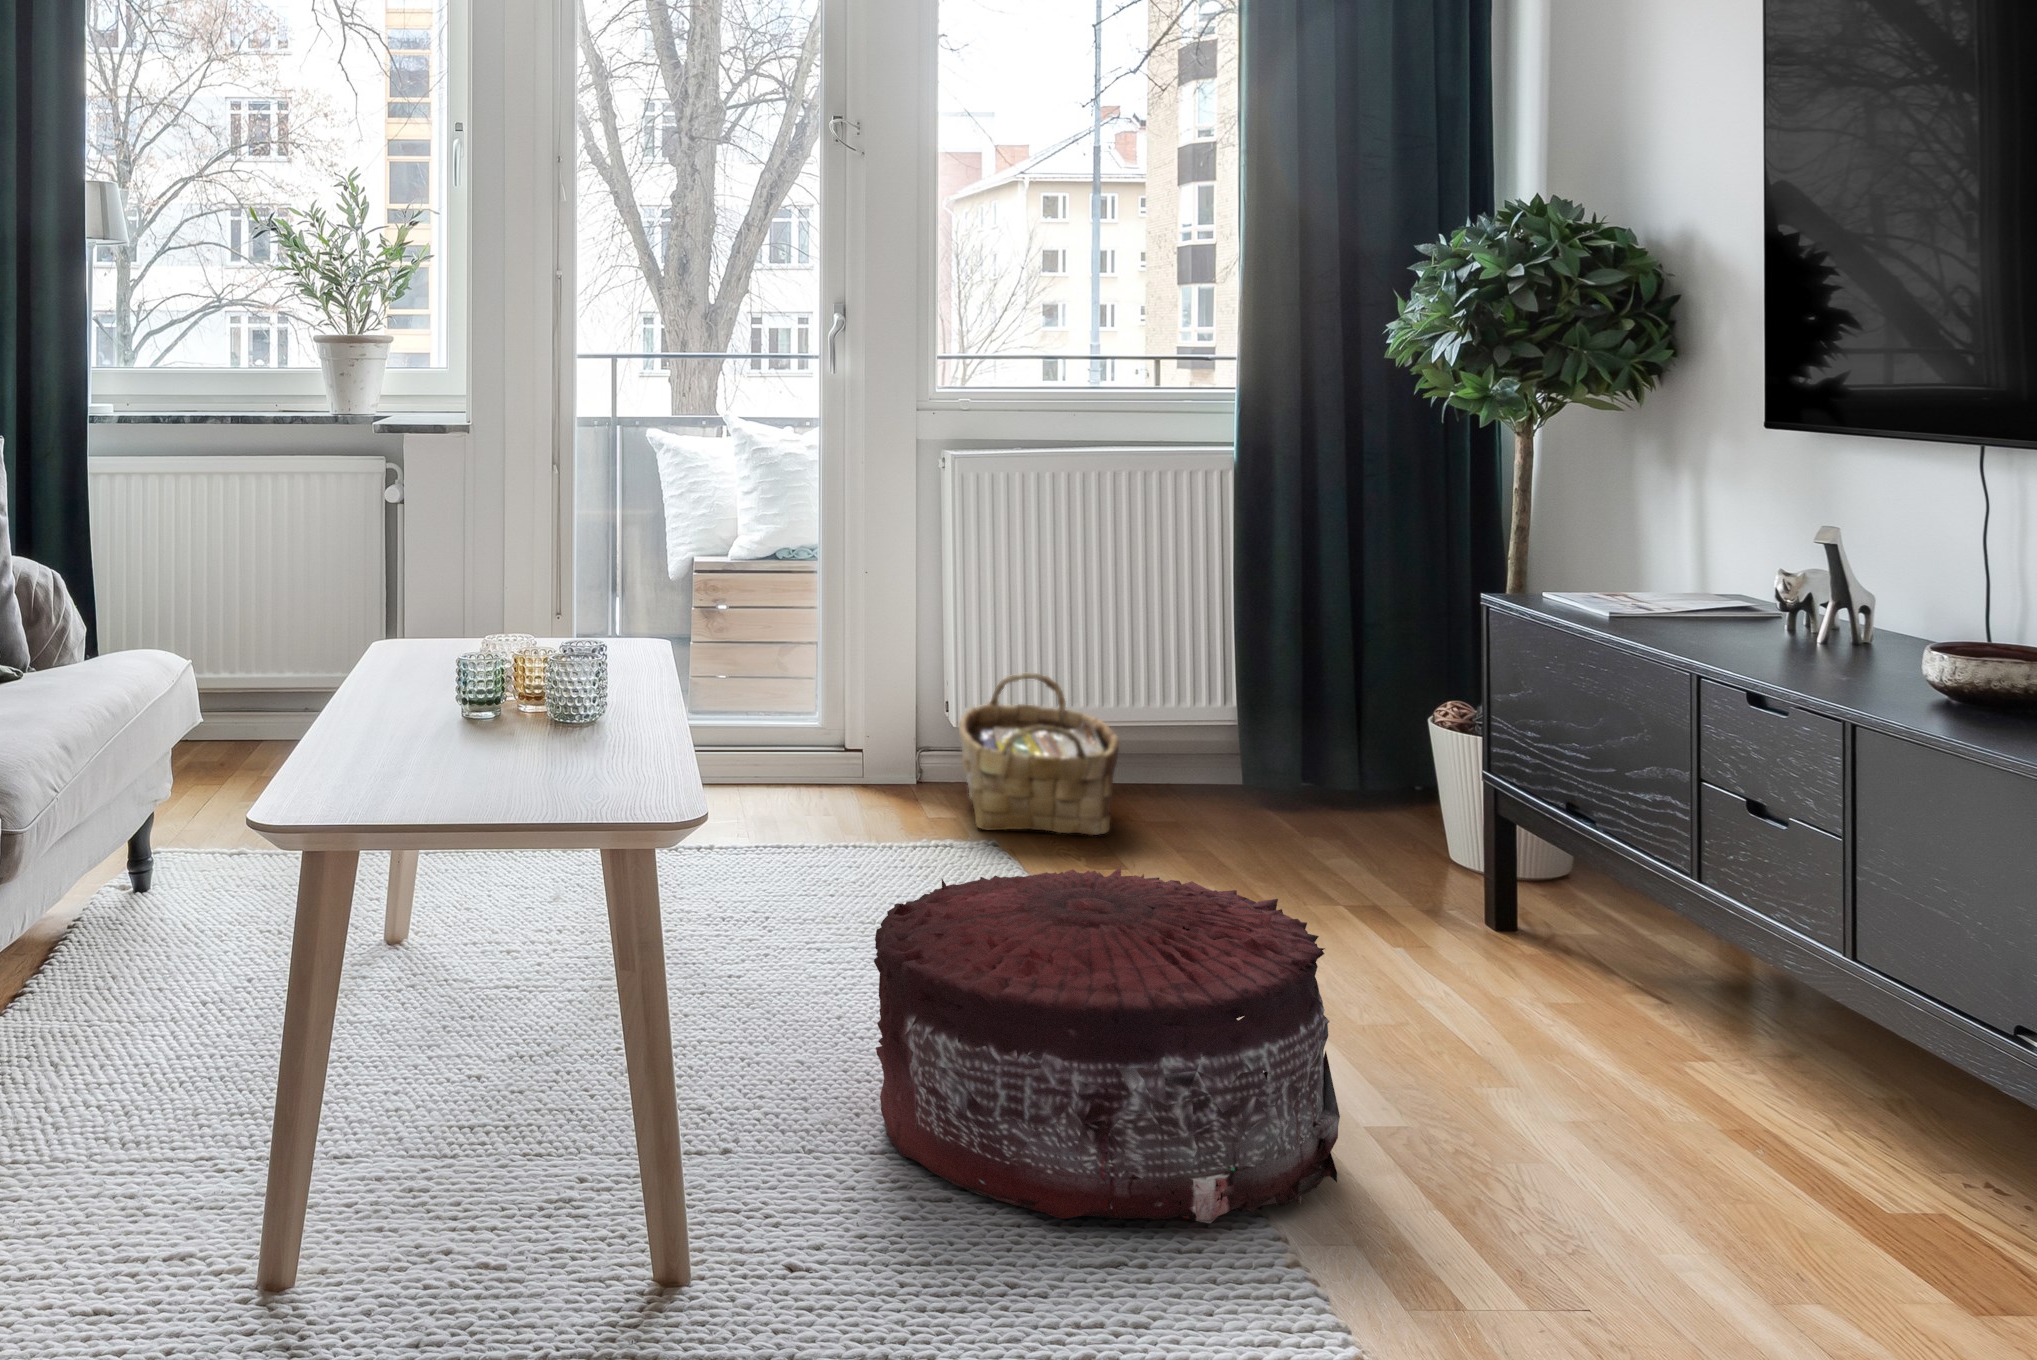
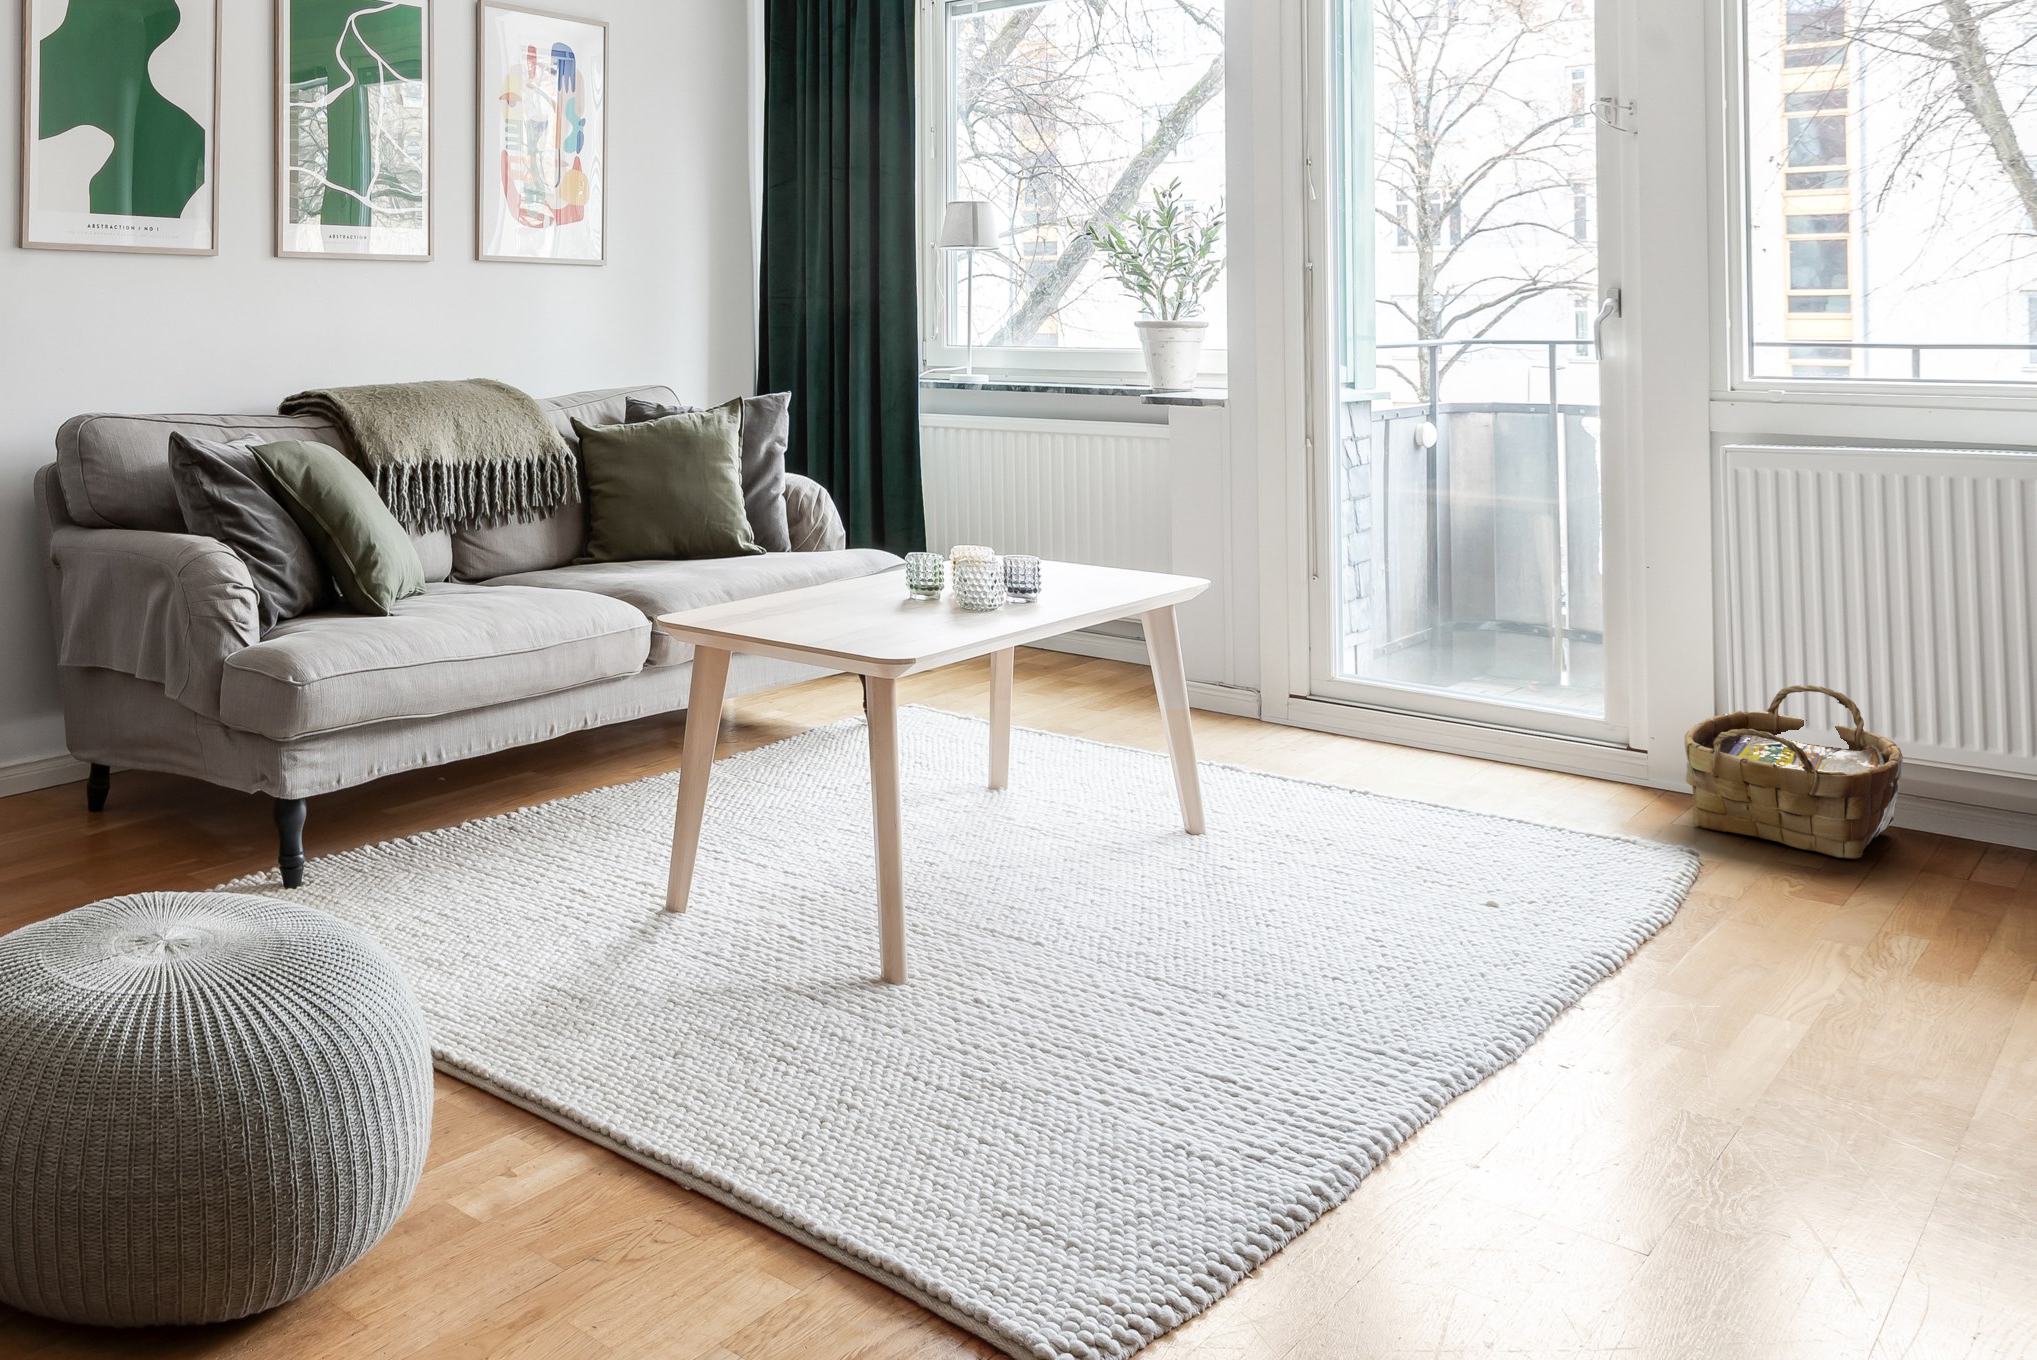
pouf: present [874,866,1340,1223] -> none [1161,783,1597,1101]

